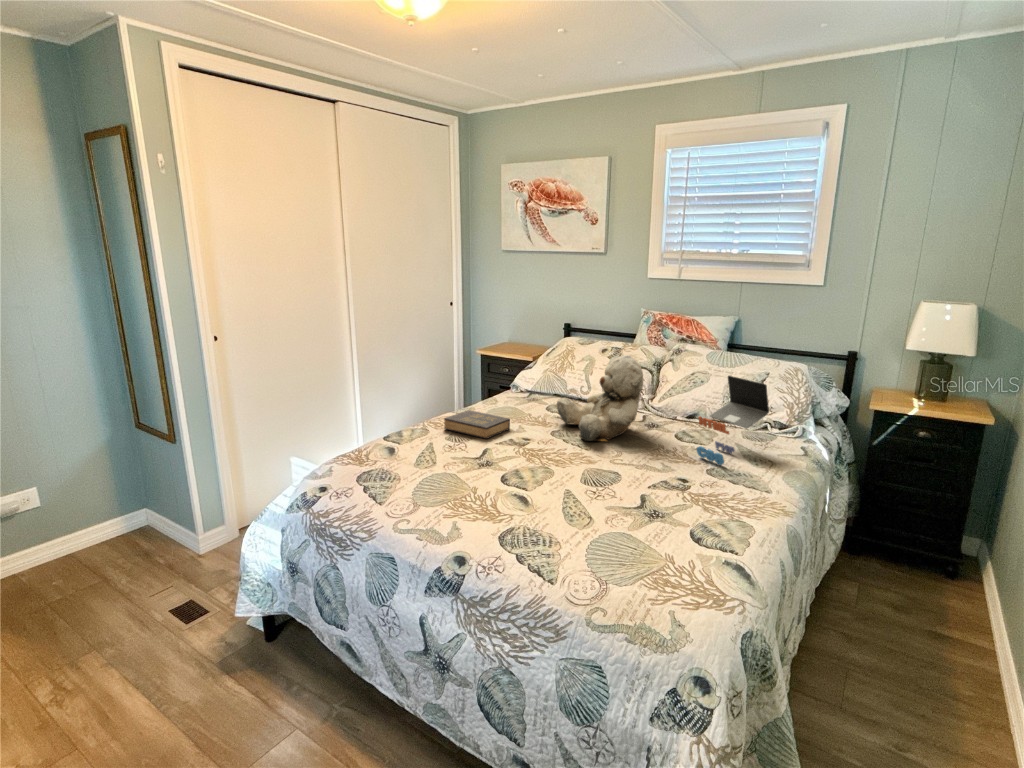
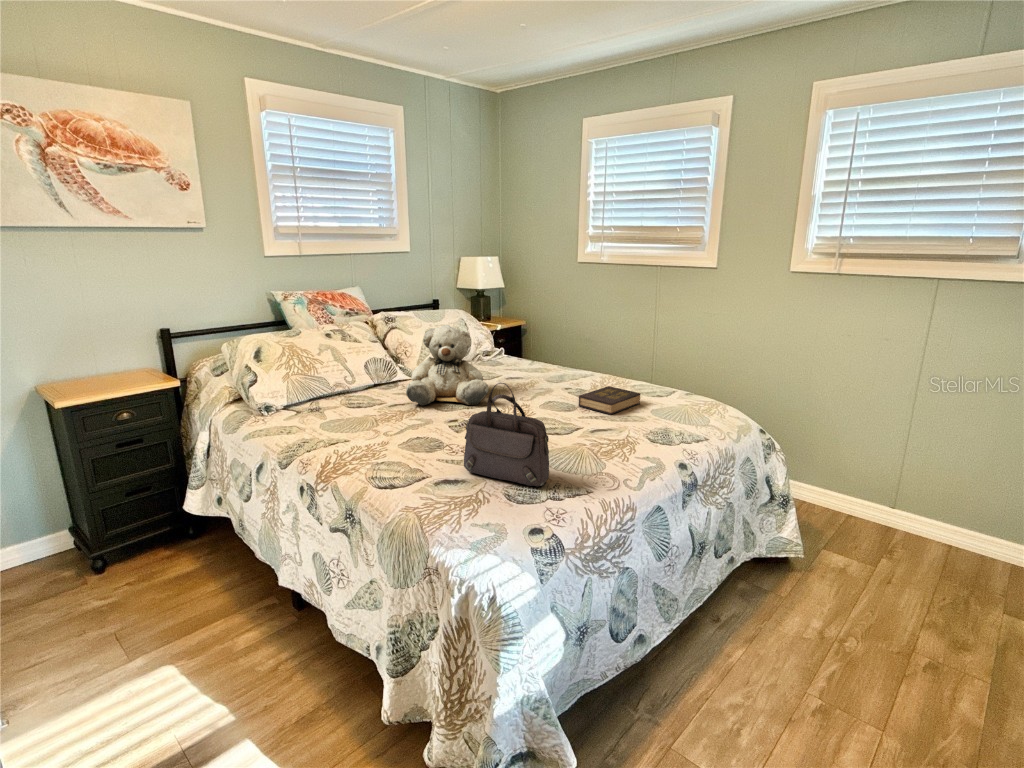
laptop: present [697,376,769,465] -> none [495,322,553,383]
handbag: none [373,378,423,476] -> present [464,383,549,487]
hardback book: present [444,410,510,439] -> present [579,386,640,415]

